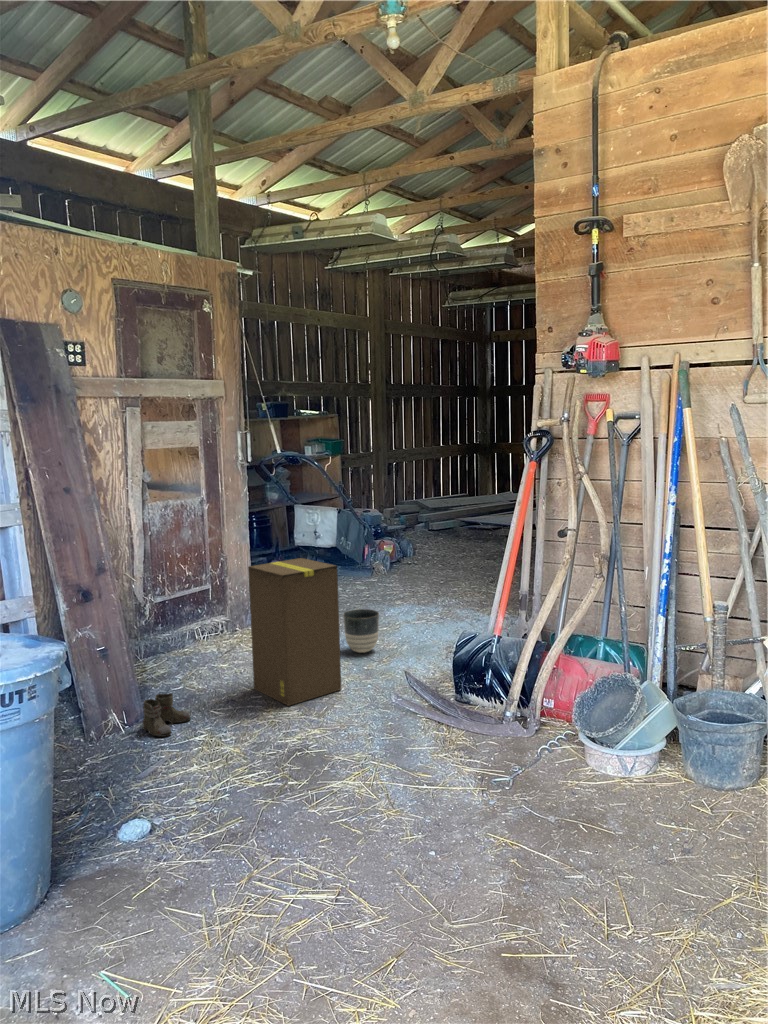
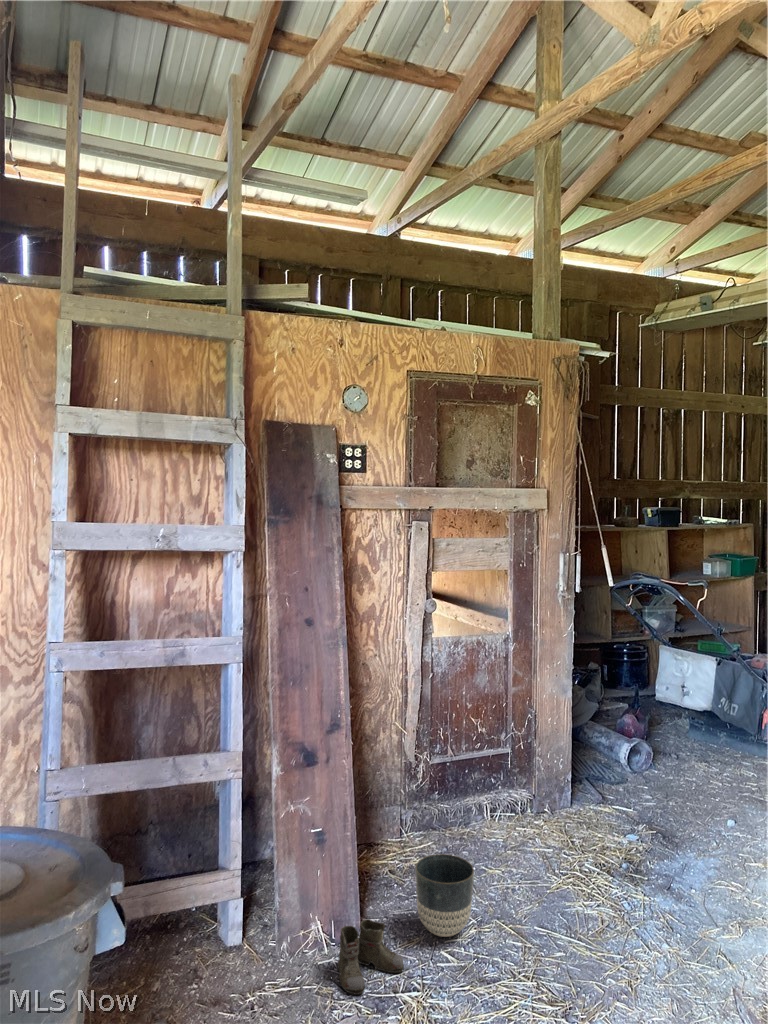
cardboard box: present [248,558,341,706] -> none [515,757,648,999]
planter: present [343,609,379,653] -> present [416,854,474,937]

